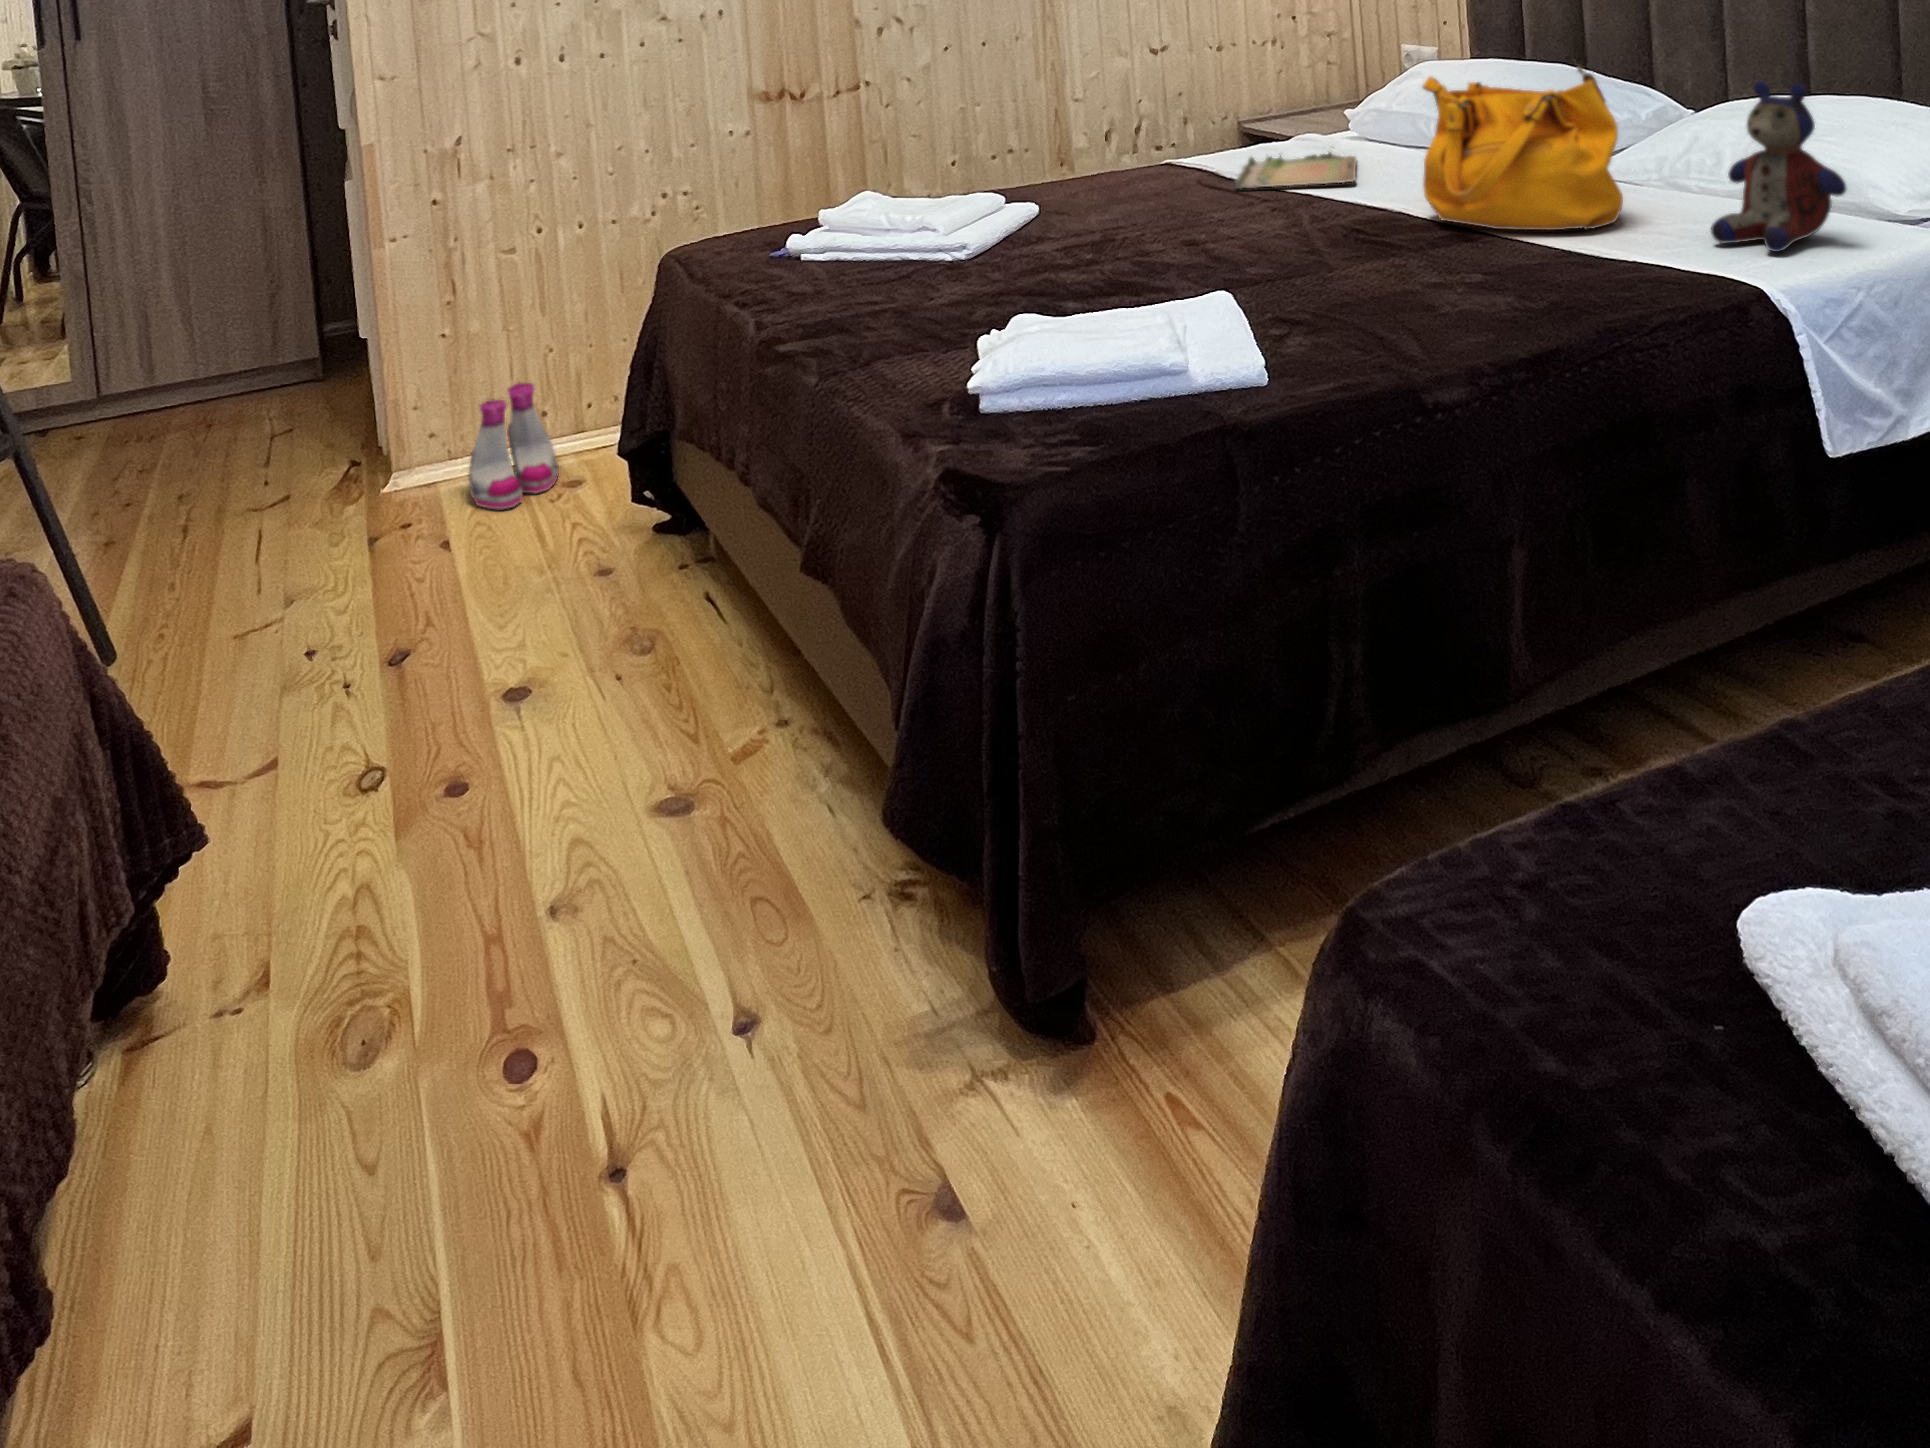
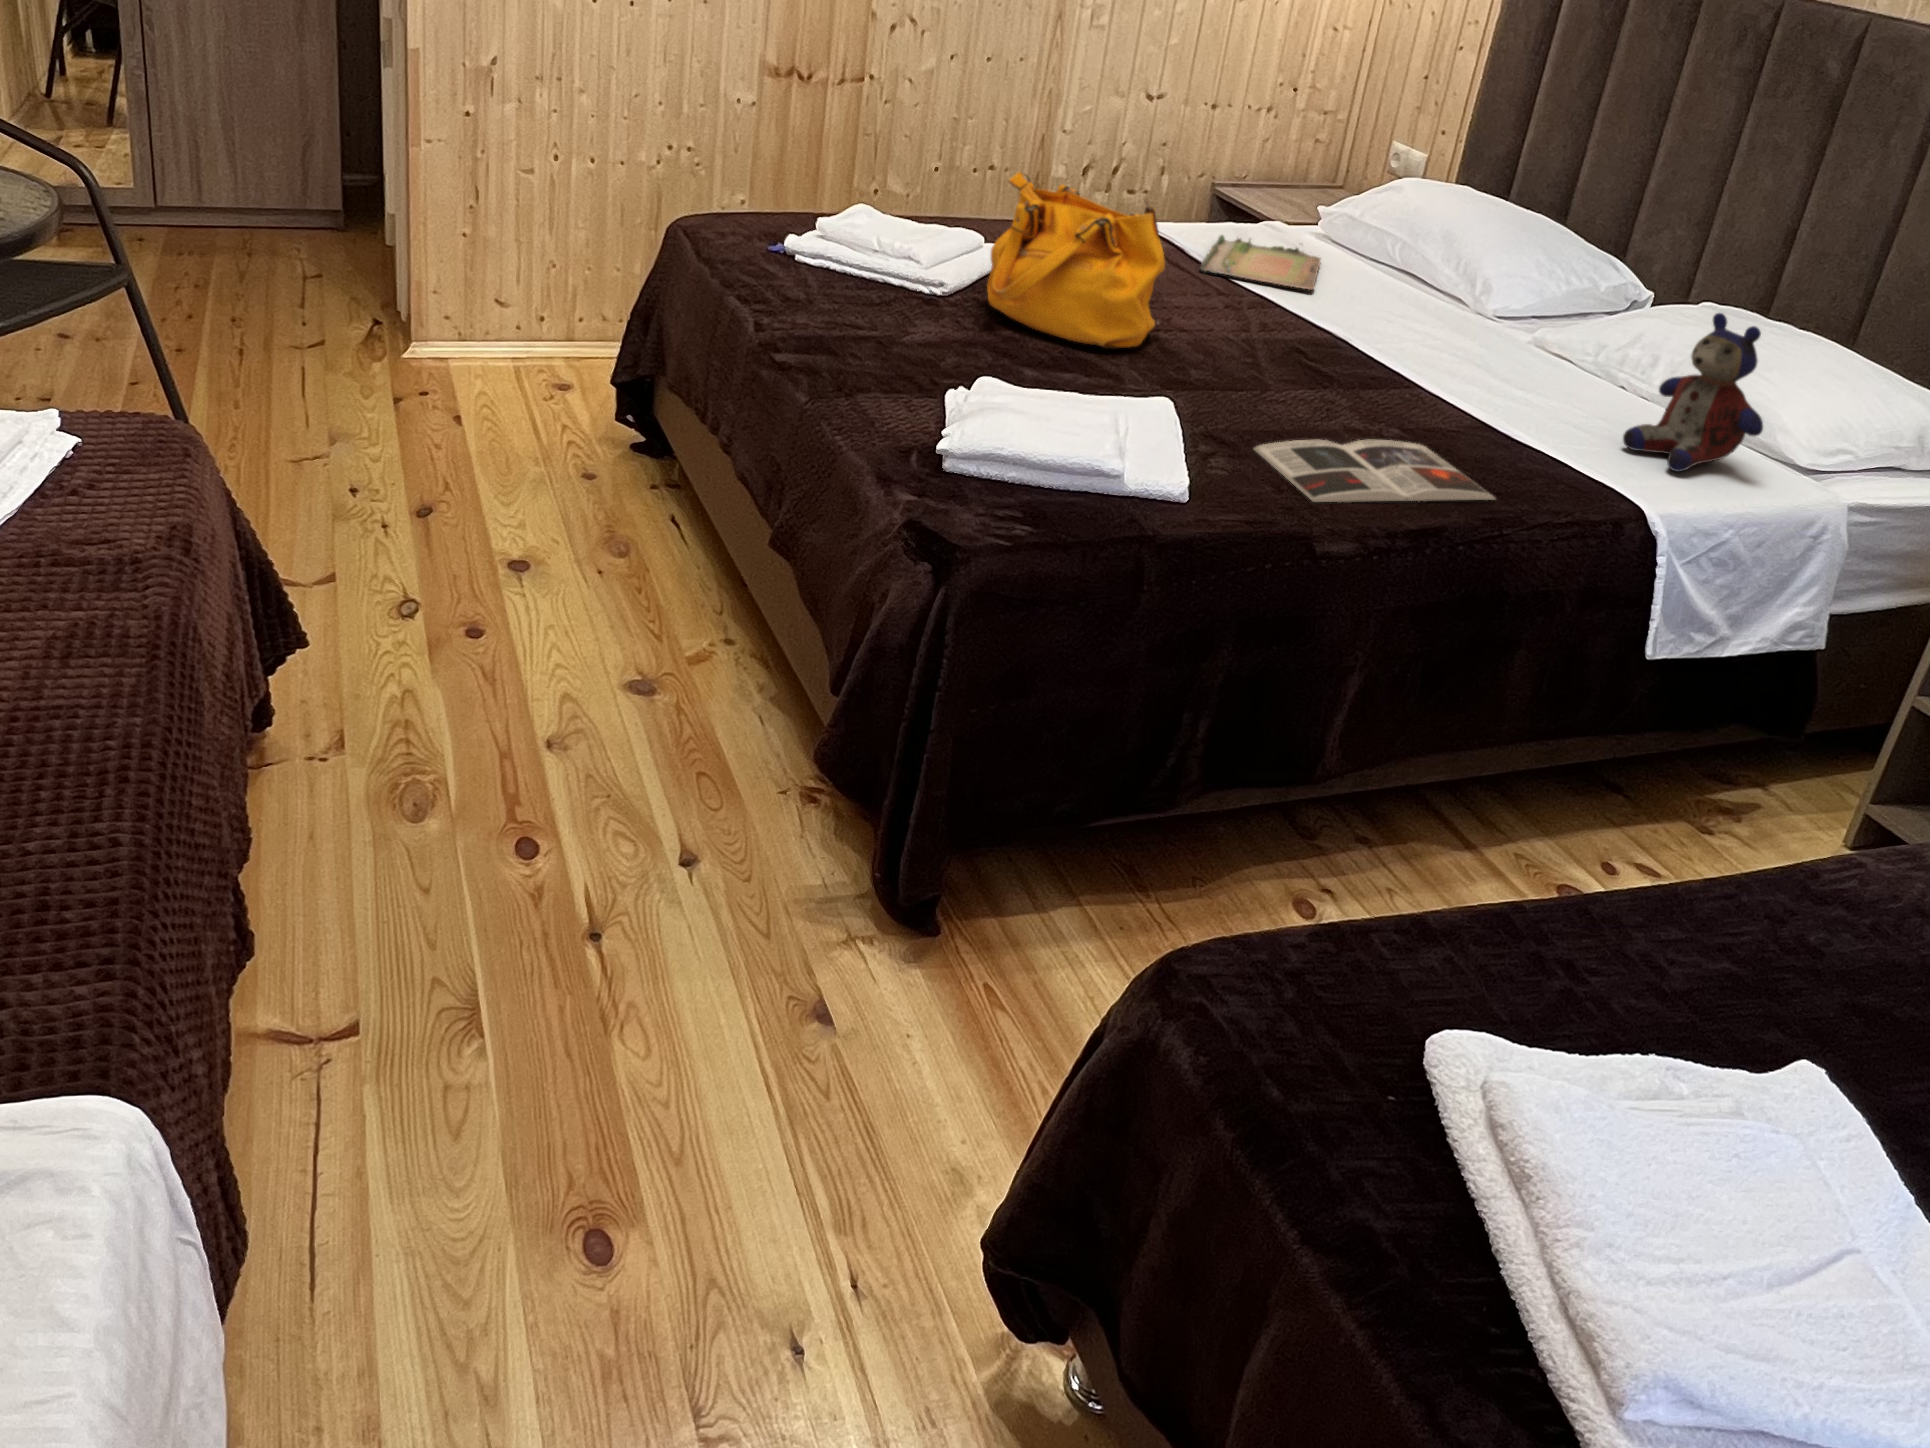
handbag: present [1423,67,1623,230] -> present [987,172,1165,348]
magazine: none [1328,282,1602,357] -> present [1254,440,1495,502]
boots: present [469,382,559,509] -> none [476,286,551,393]

